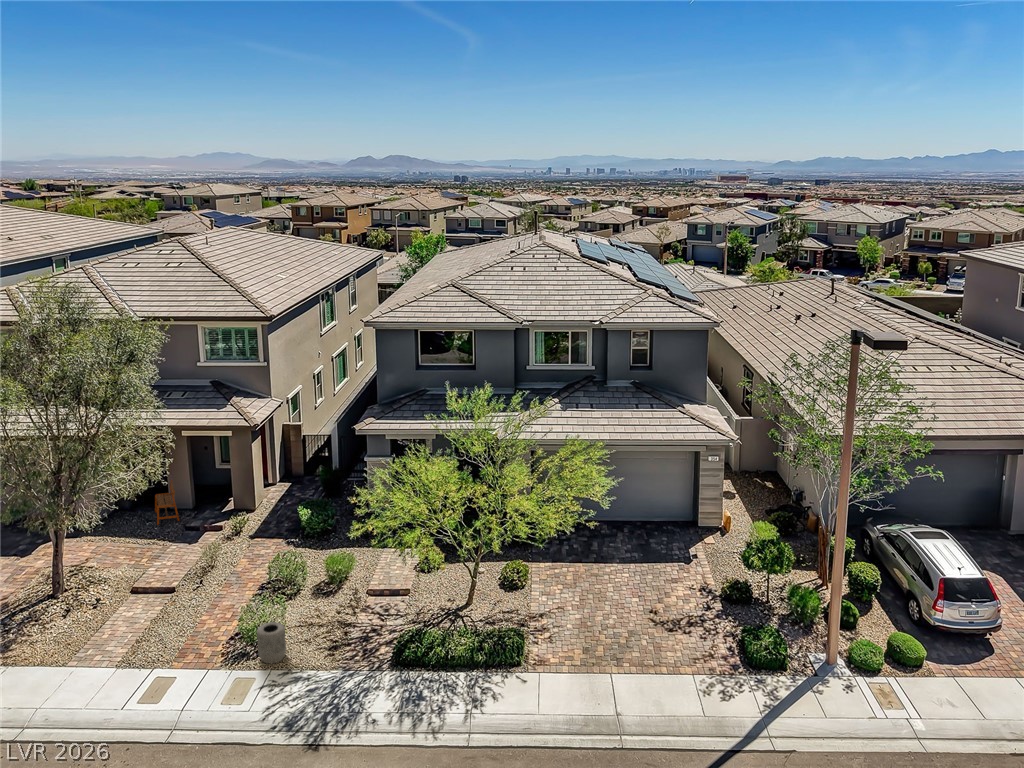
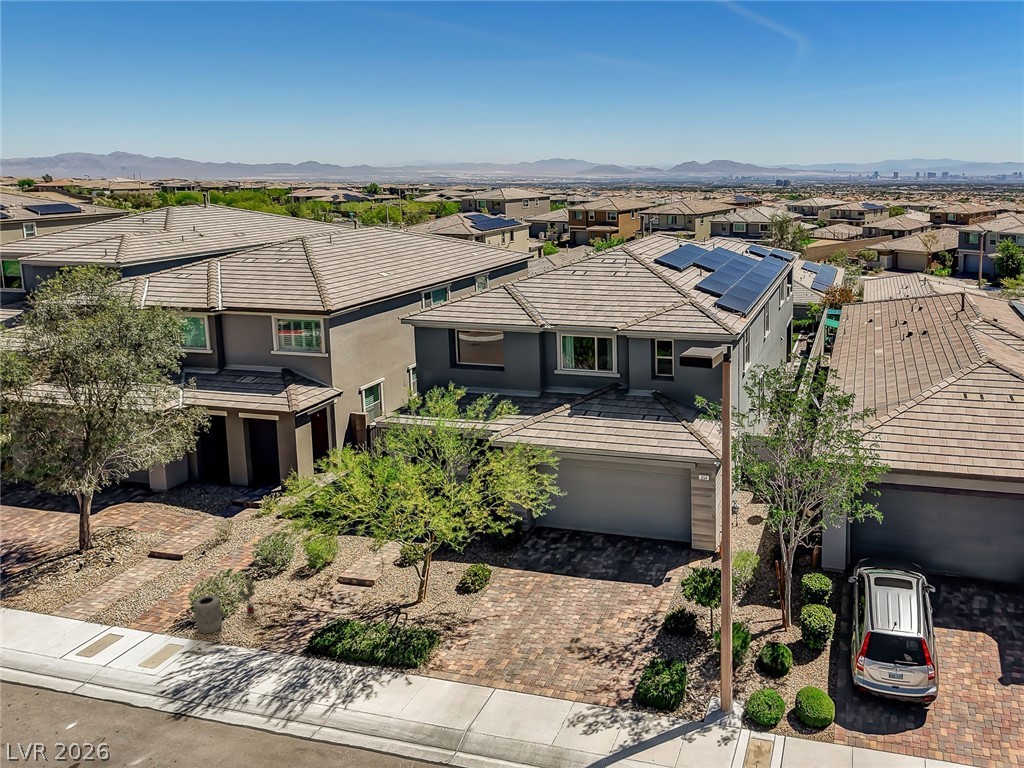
bench: present [155,480,179,525] -> none [211,461,237,499]
potted tree: none [291,600,311,637] -> present [238,579,256,613]

